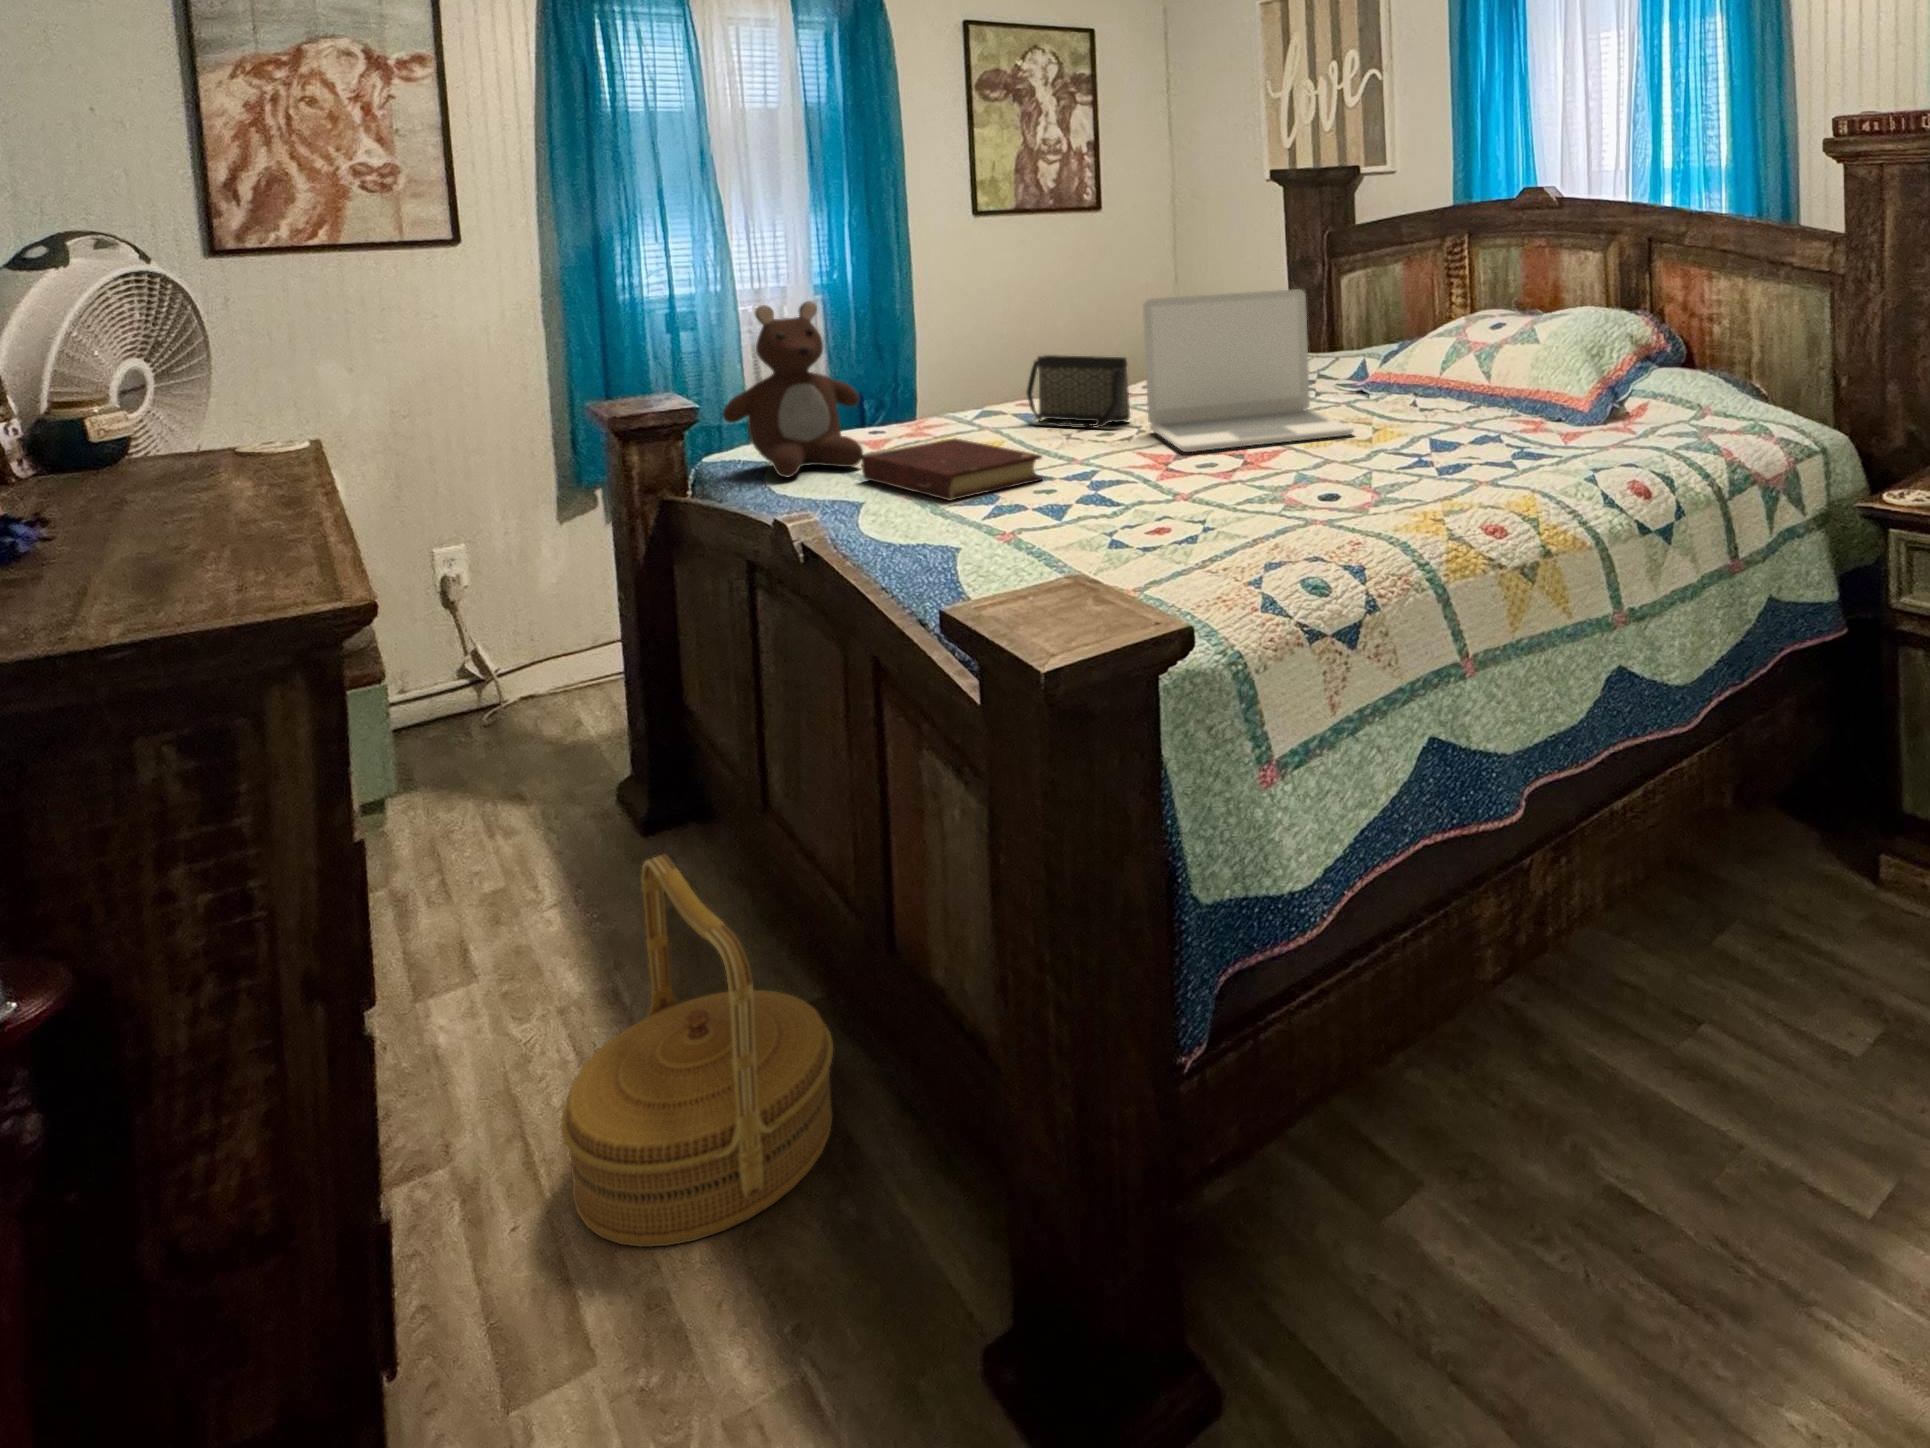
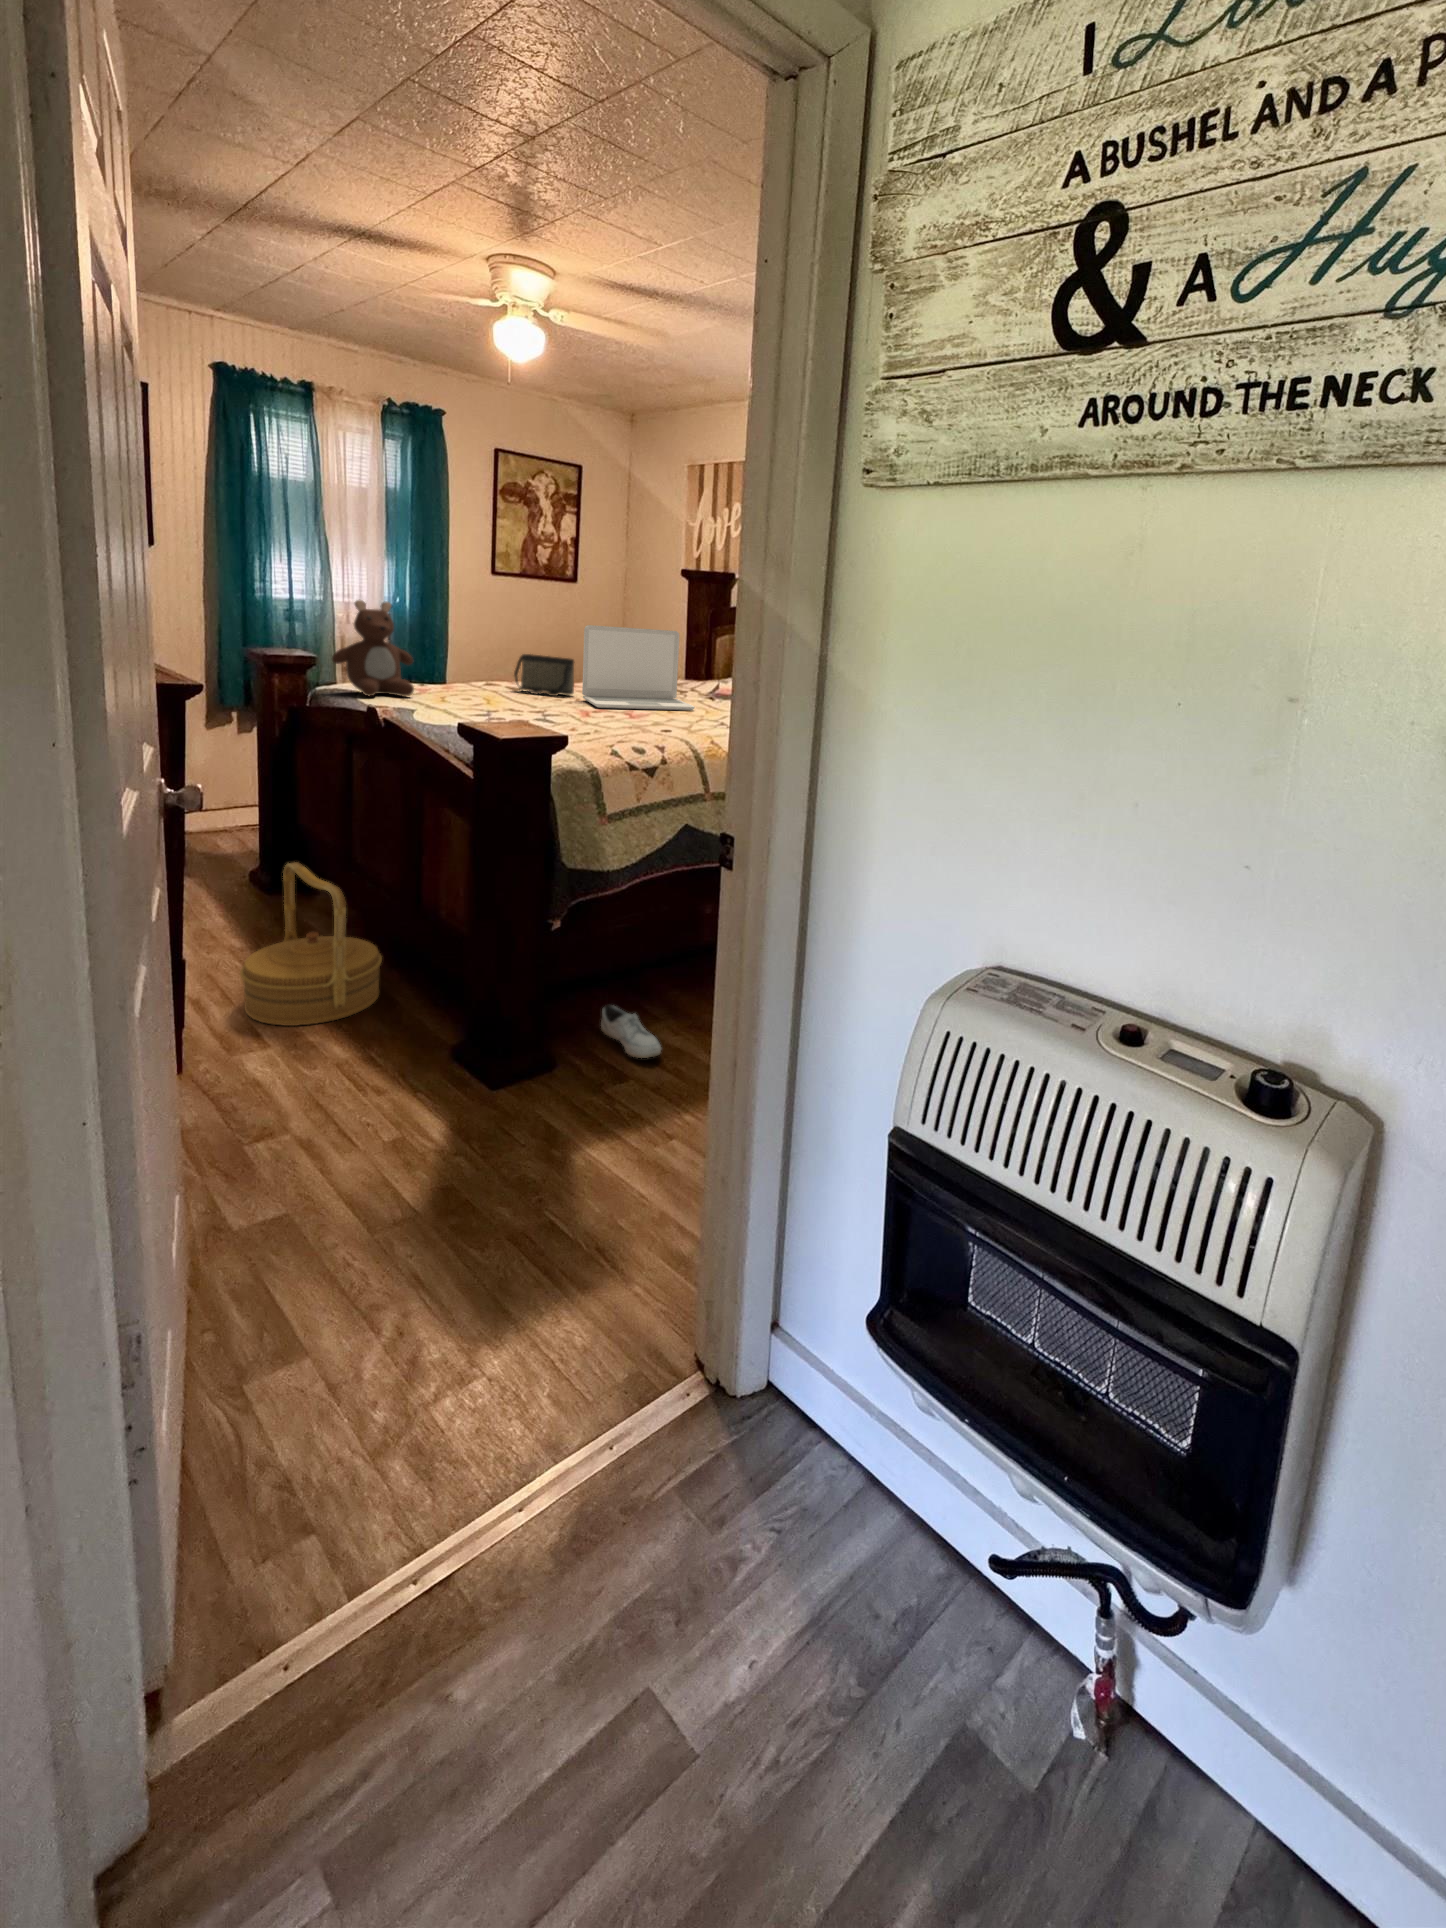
book: present [861,438,1043,501] -> none [413,687,516,712]
shoe: none [1294,1167,1454,1347] -> present [601,1005,661,1058]

